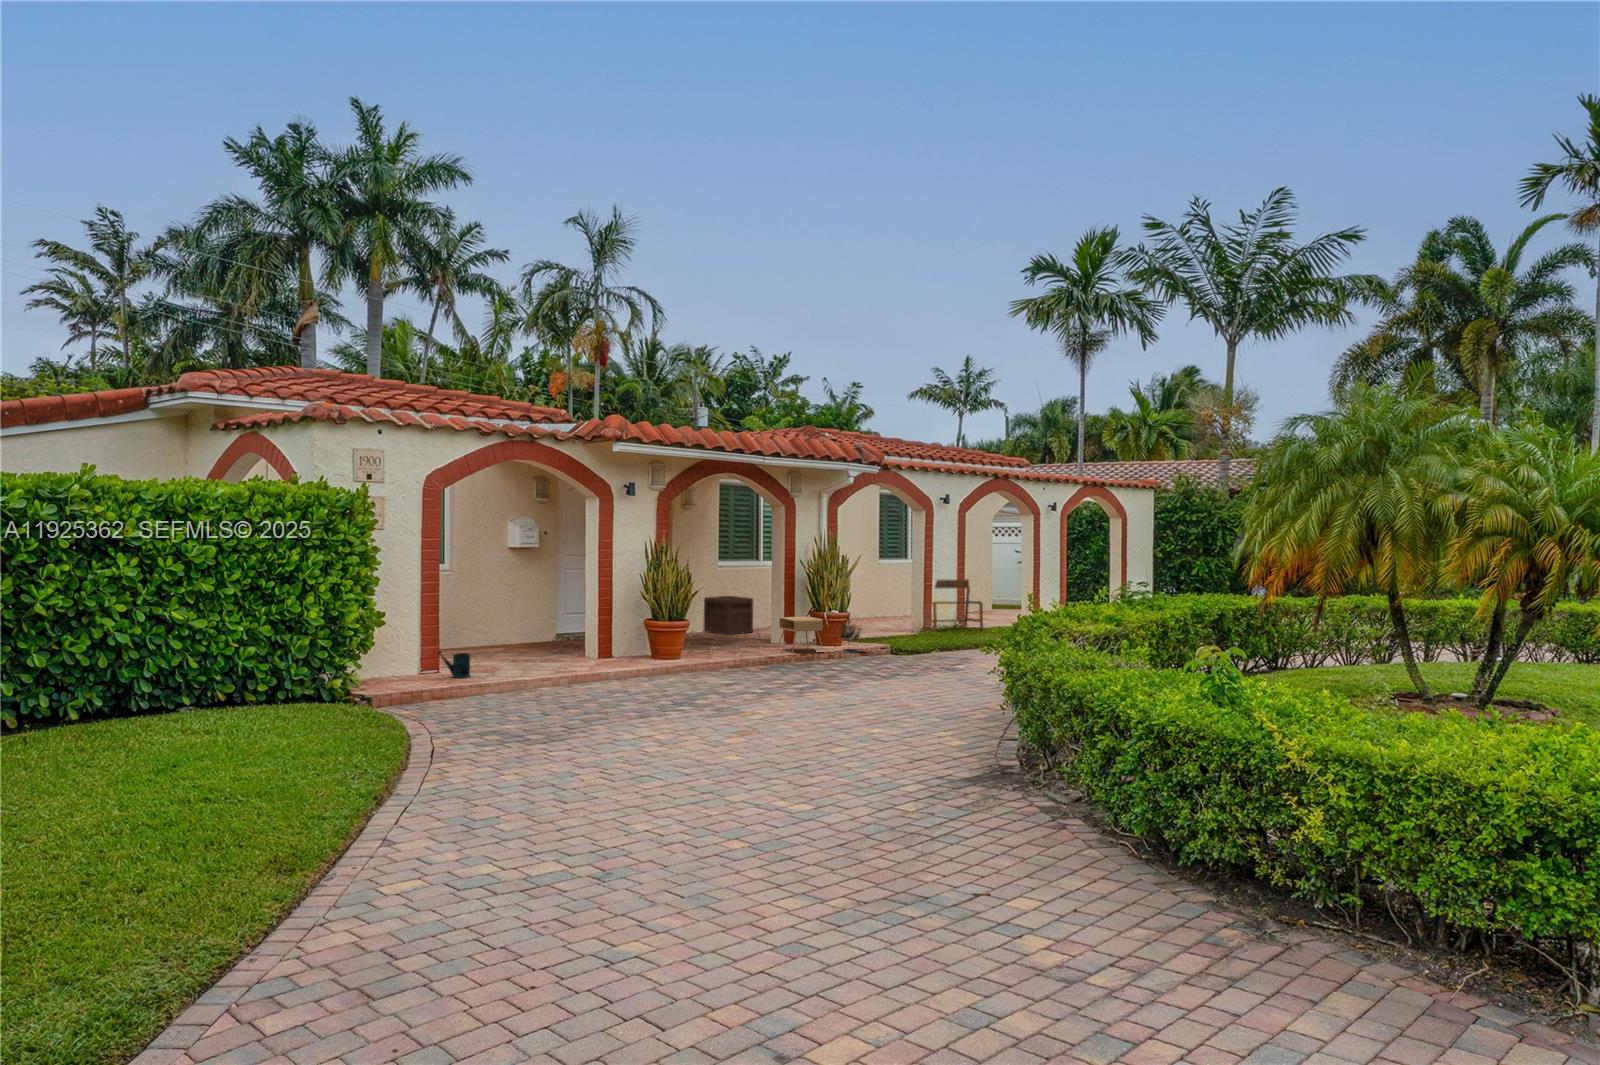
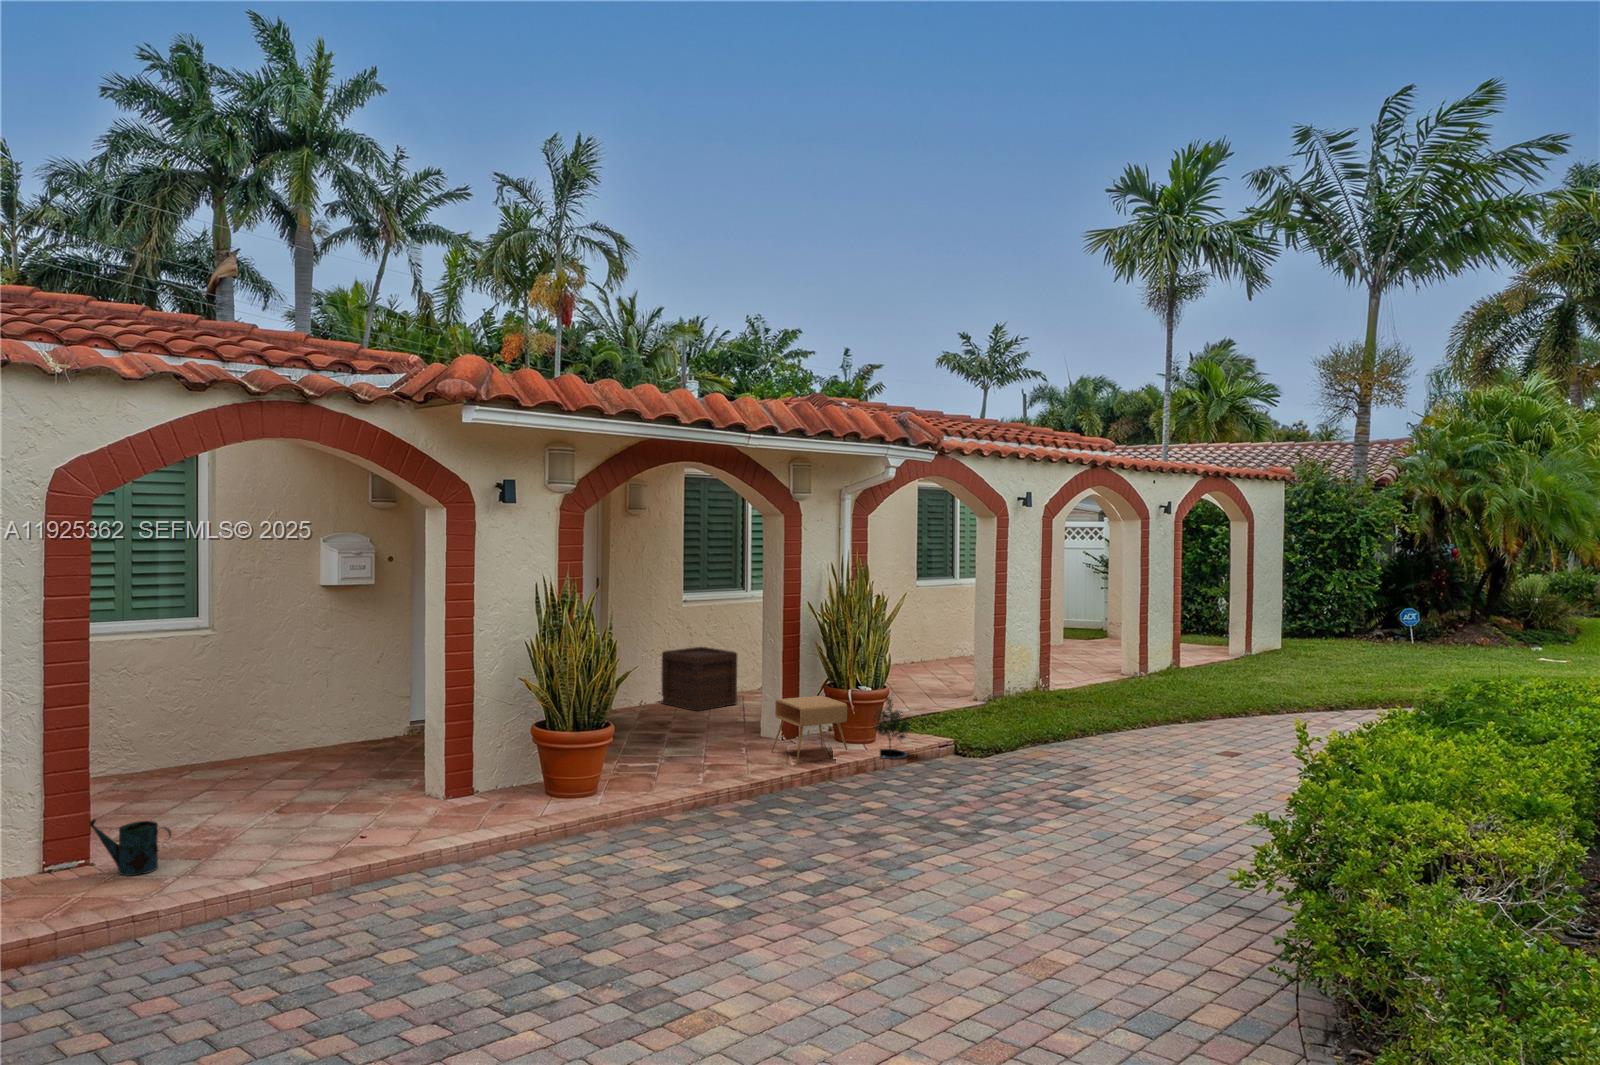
bench: present [931,579,983,631] -> none [987,615,1078,696]

